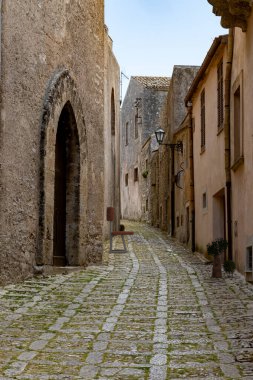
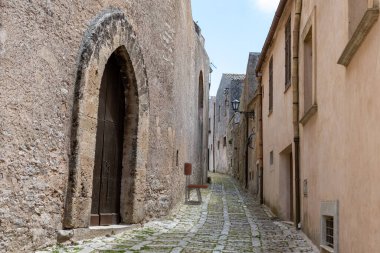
potted plant: present [206,238,236,277] -> none [271,198,306,246]

